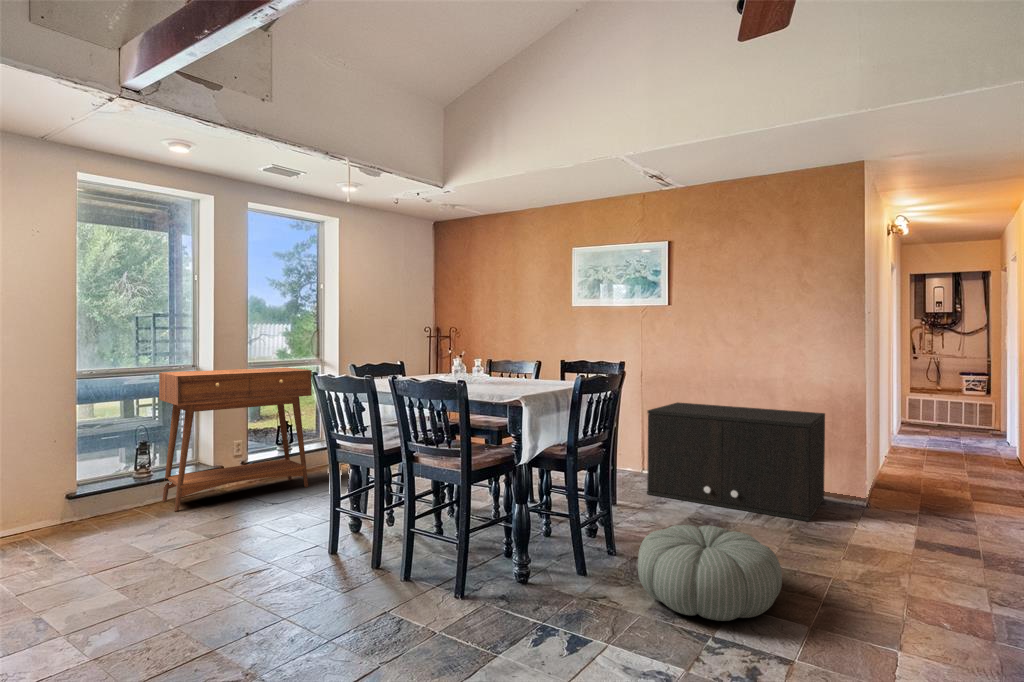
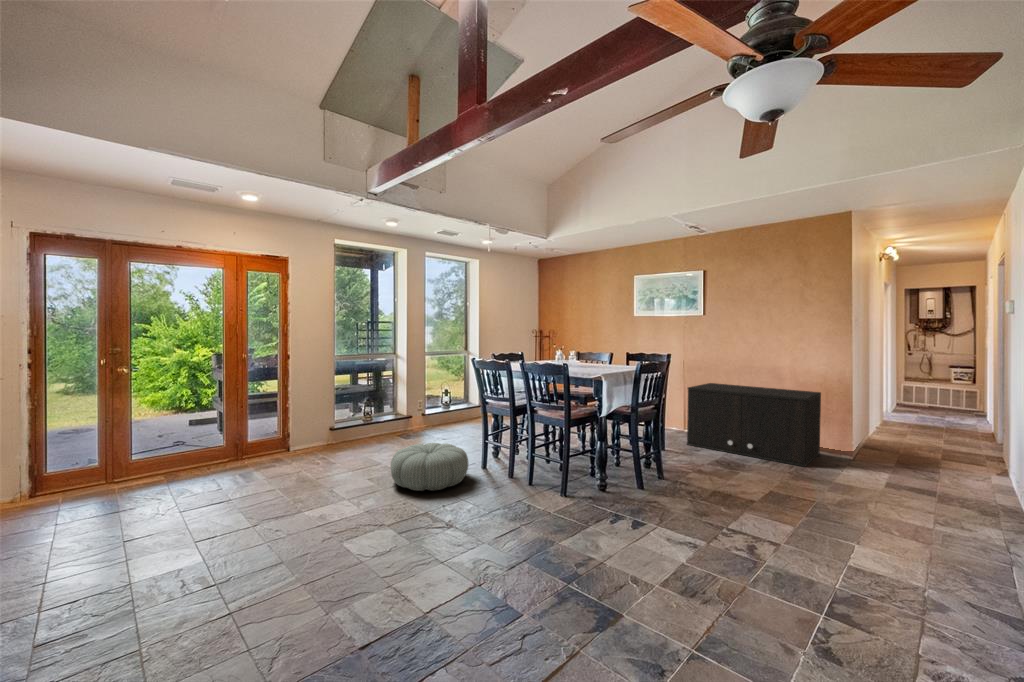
console table: present [159,368,312,511] -> none [377,356,465,441]
pouf: present [638,525,782,621] -> present [391,443,469,491]

